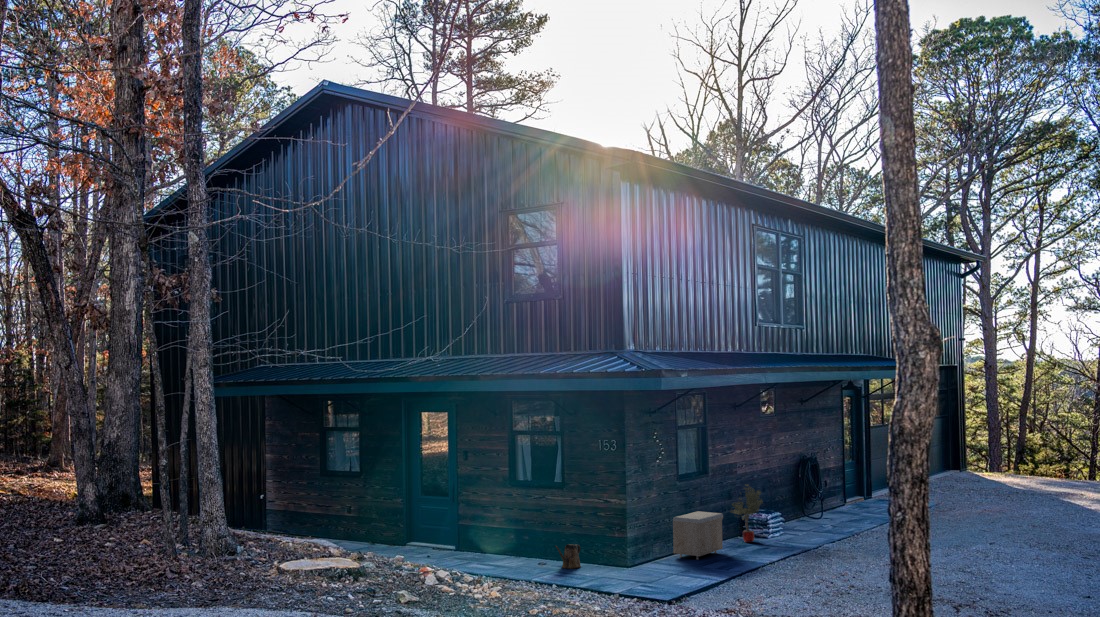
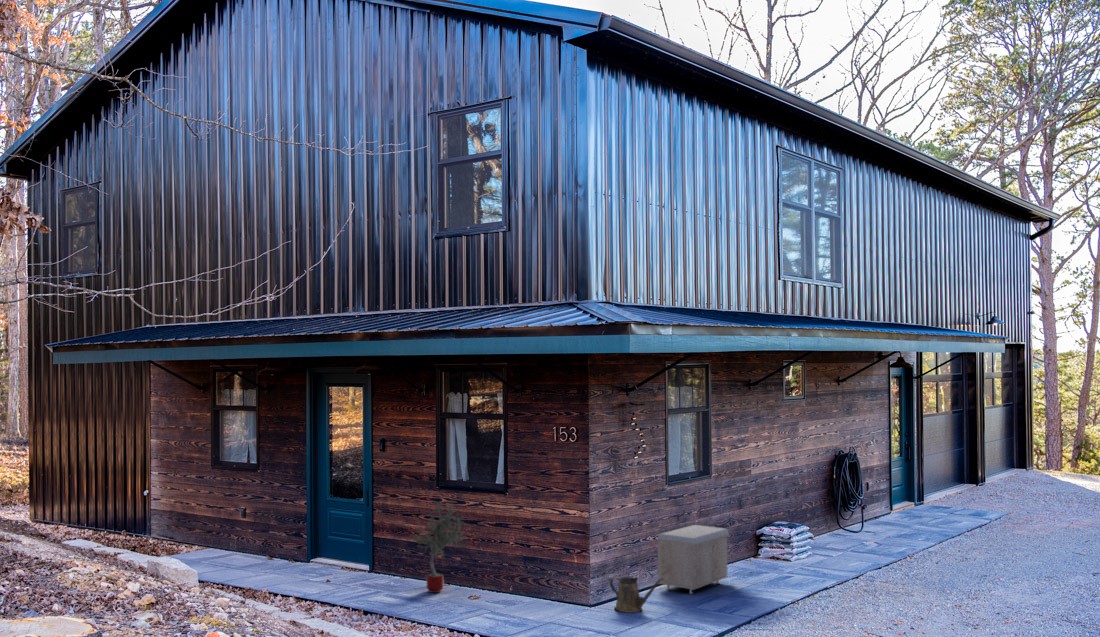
potted tree: present [731,484,763,543] -> present [413,503,466,593]
watering can: present [555,544,581,569] -> present [610,576,663,613]

